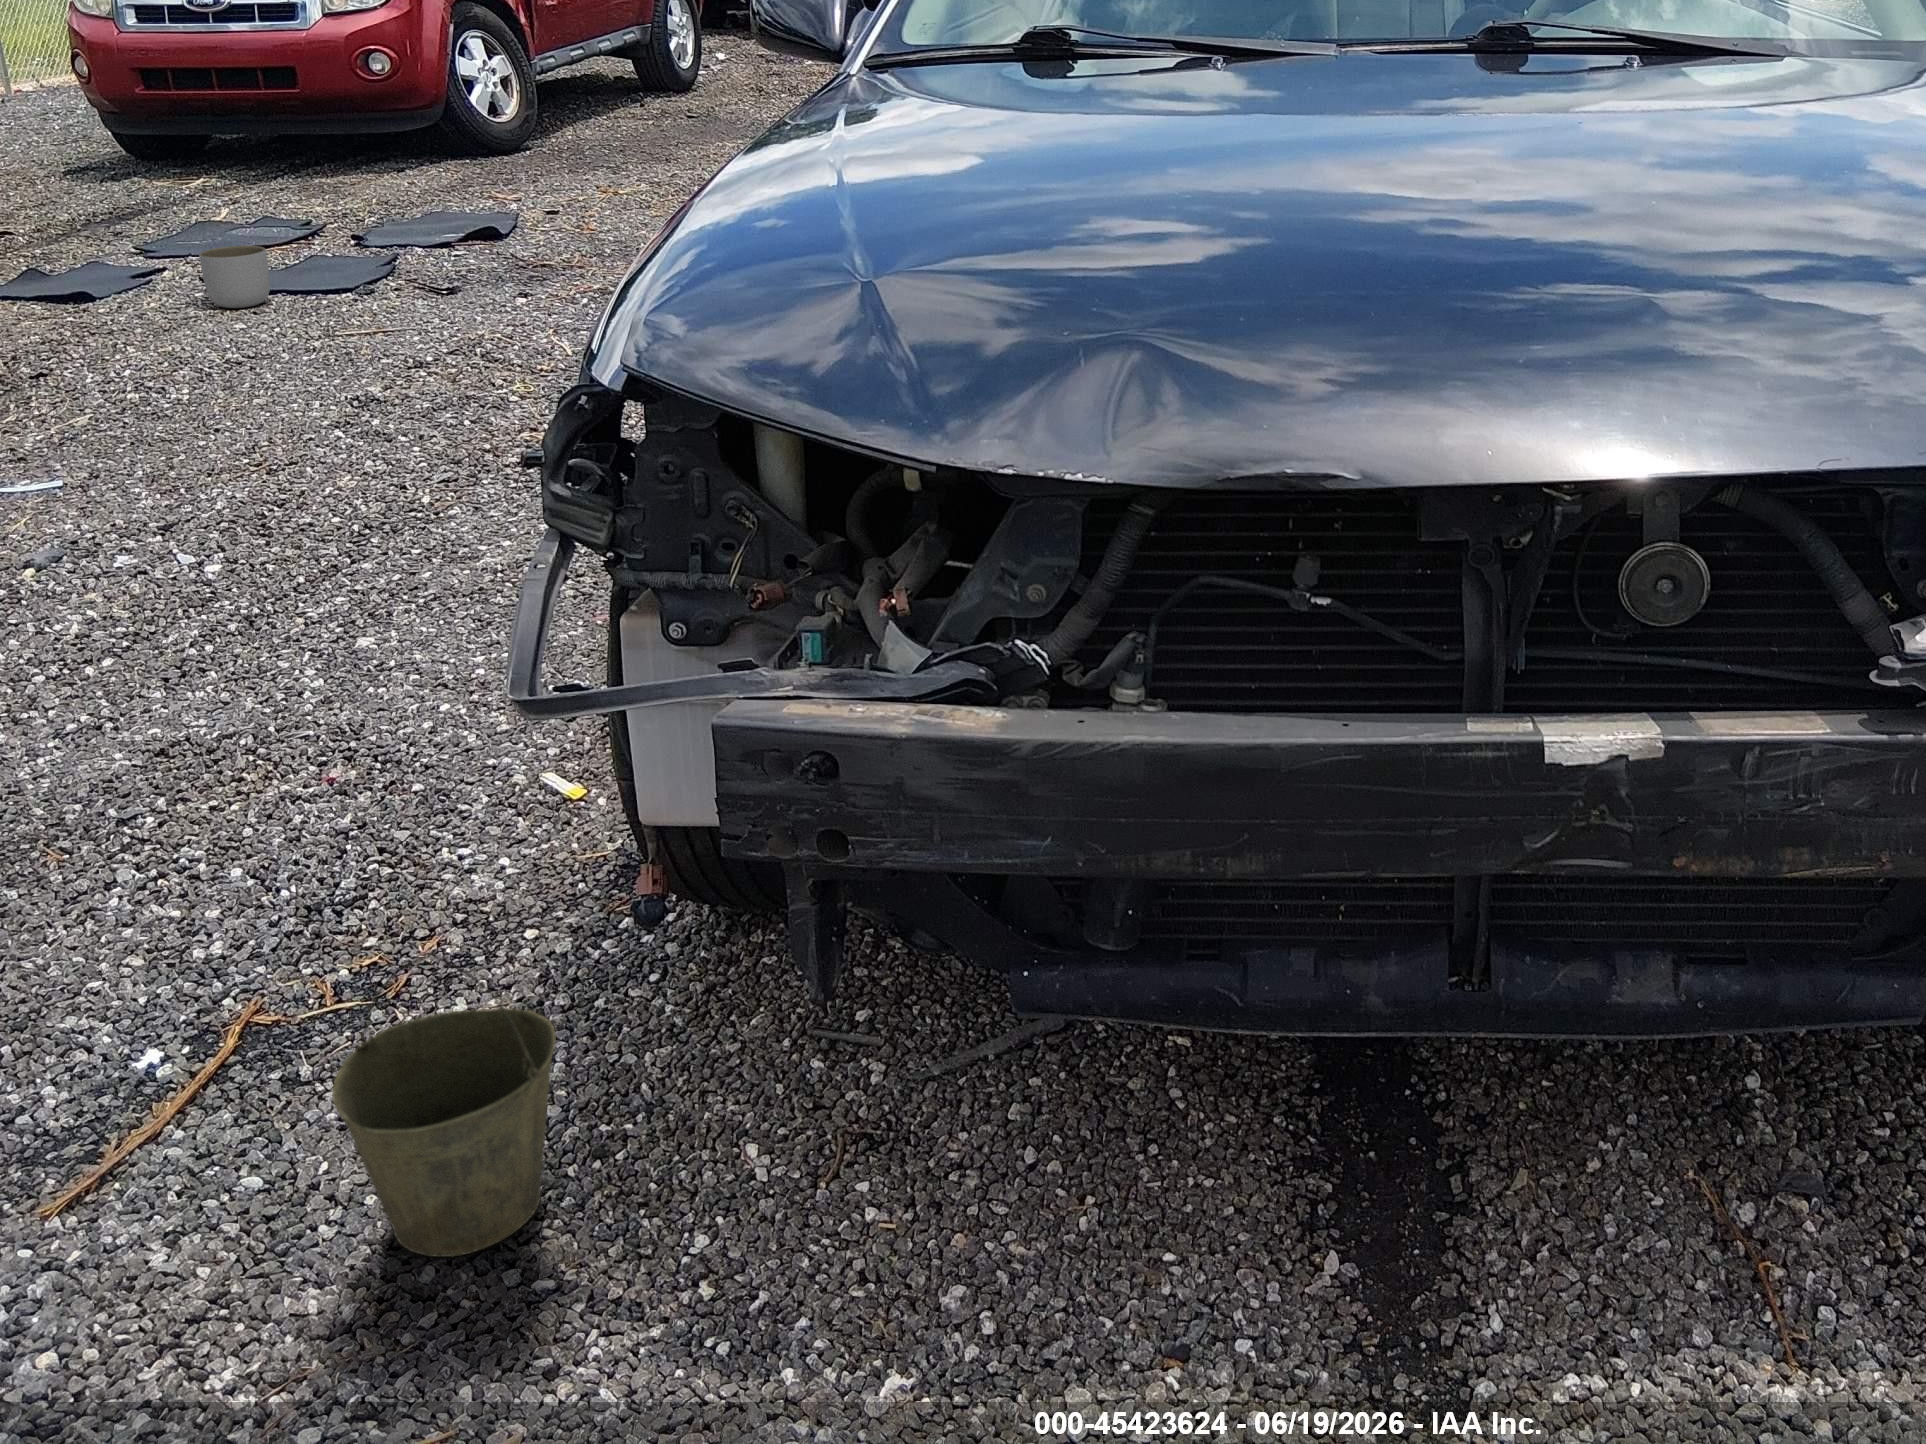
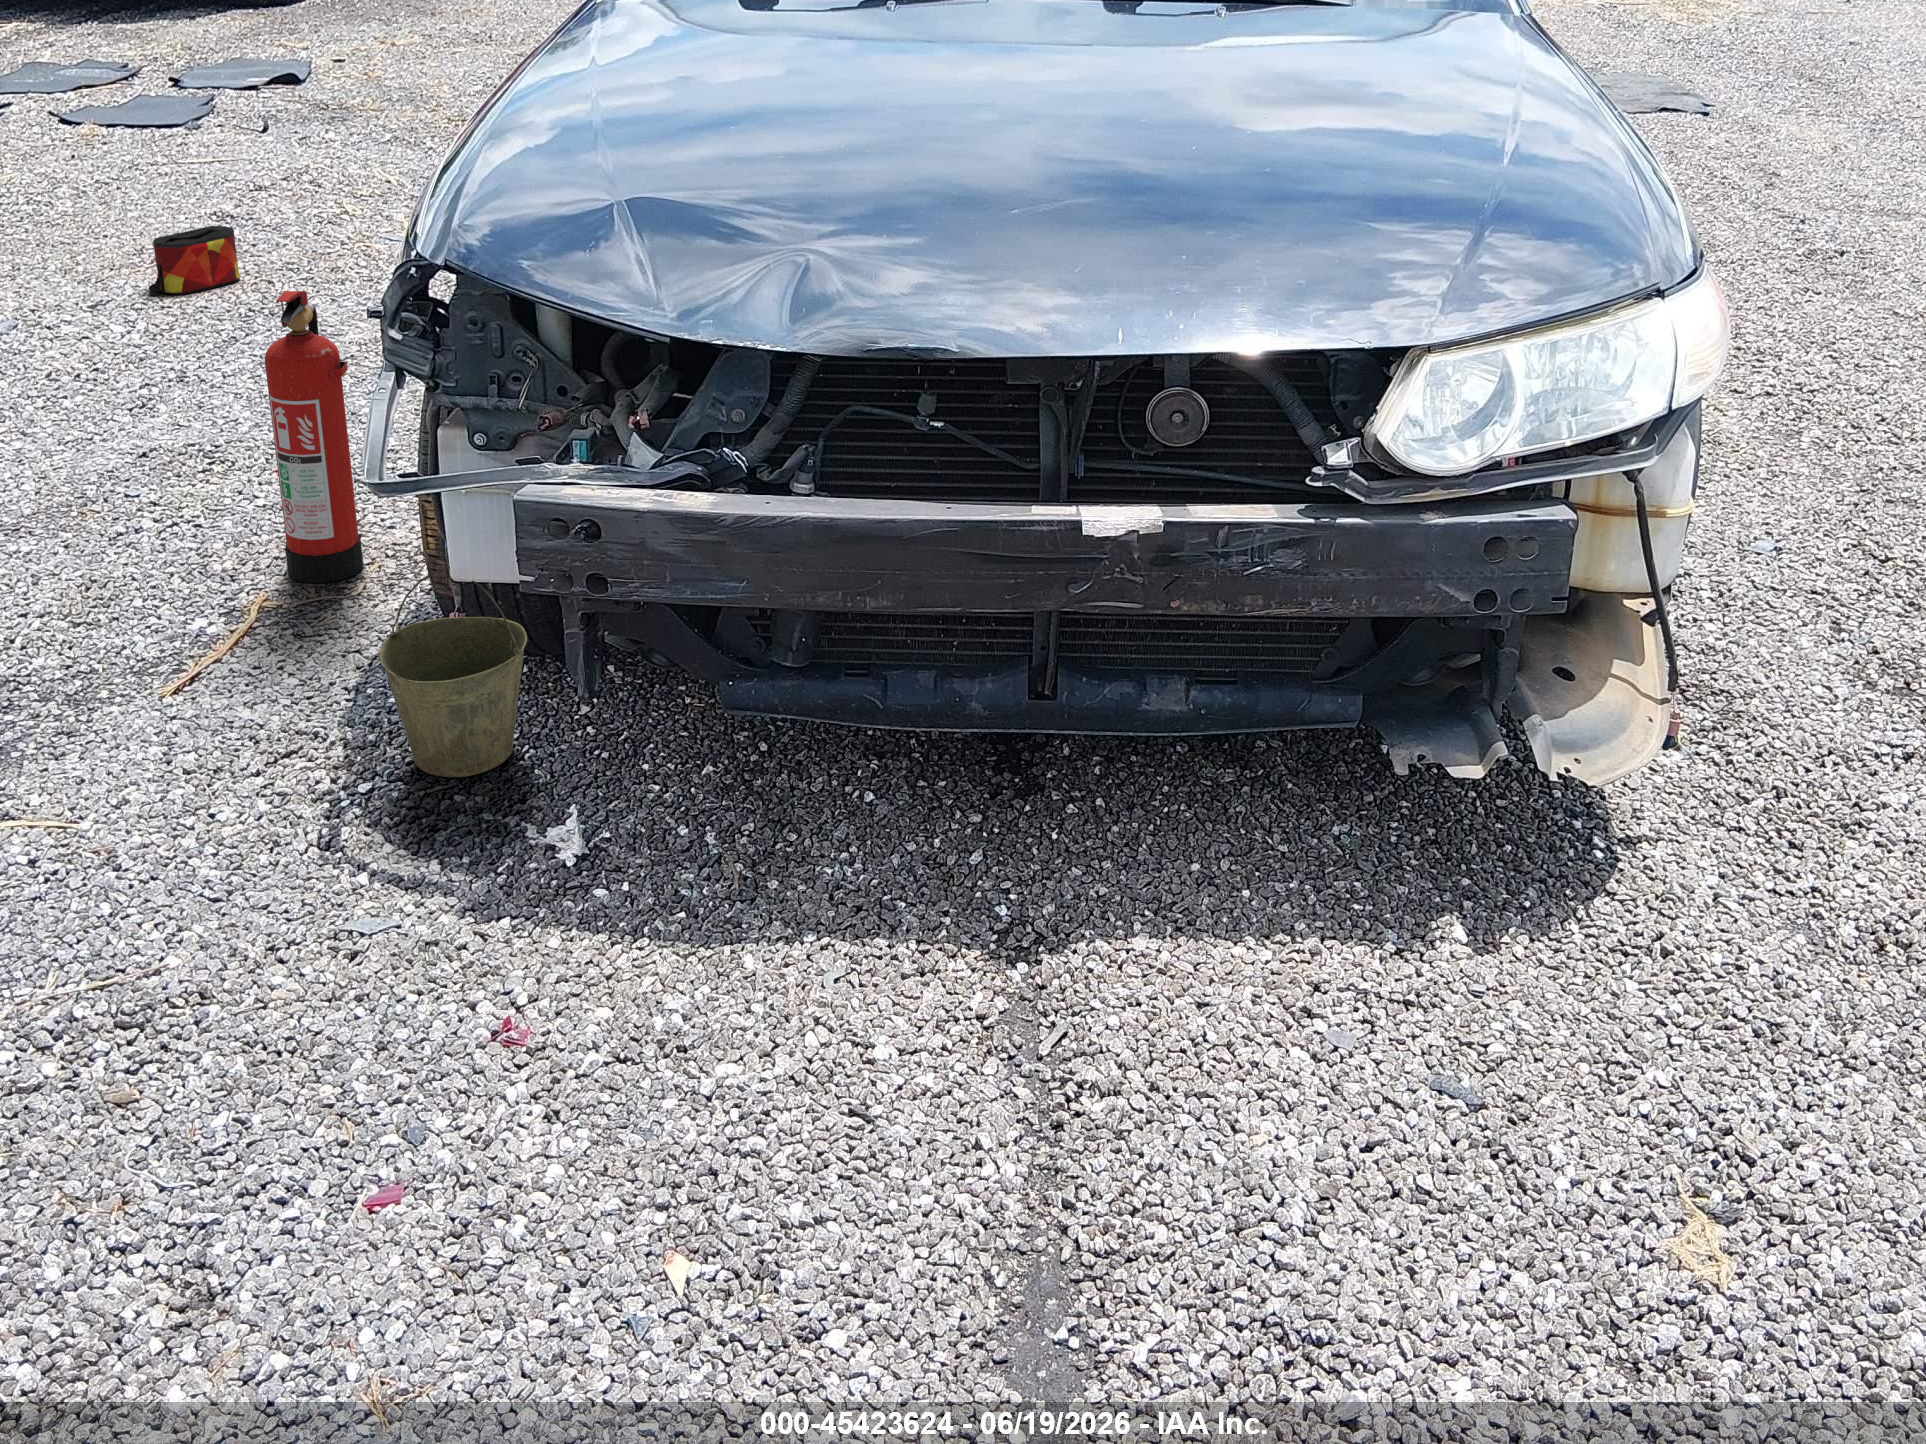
planter: present [199,246,270,308] -> none [51,84,112,139]
bag: none [247,415,363,499] -> present [149,226,240,295]
fire extinguisher: none [260,532,407,917] -> present [265,291,363,583]

